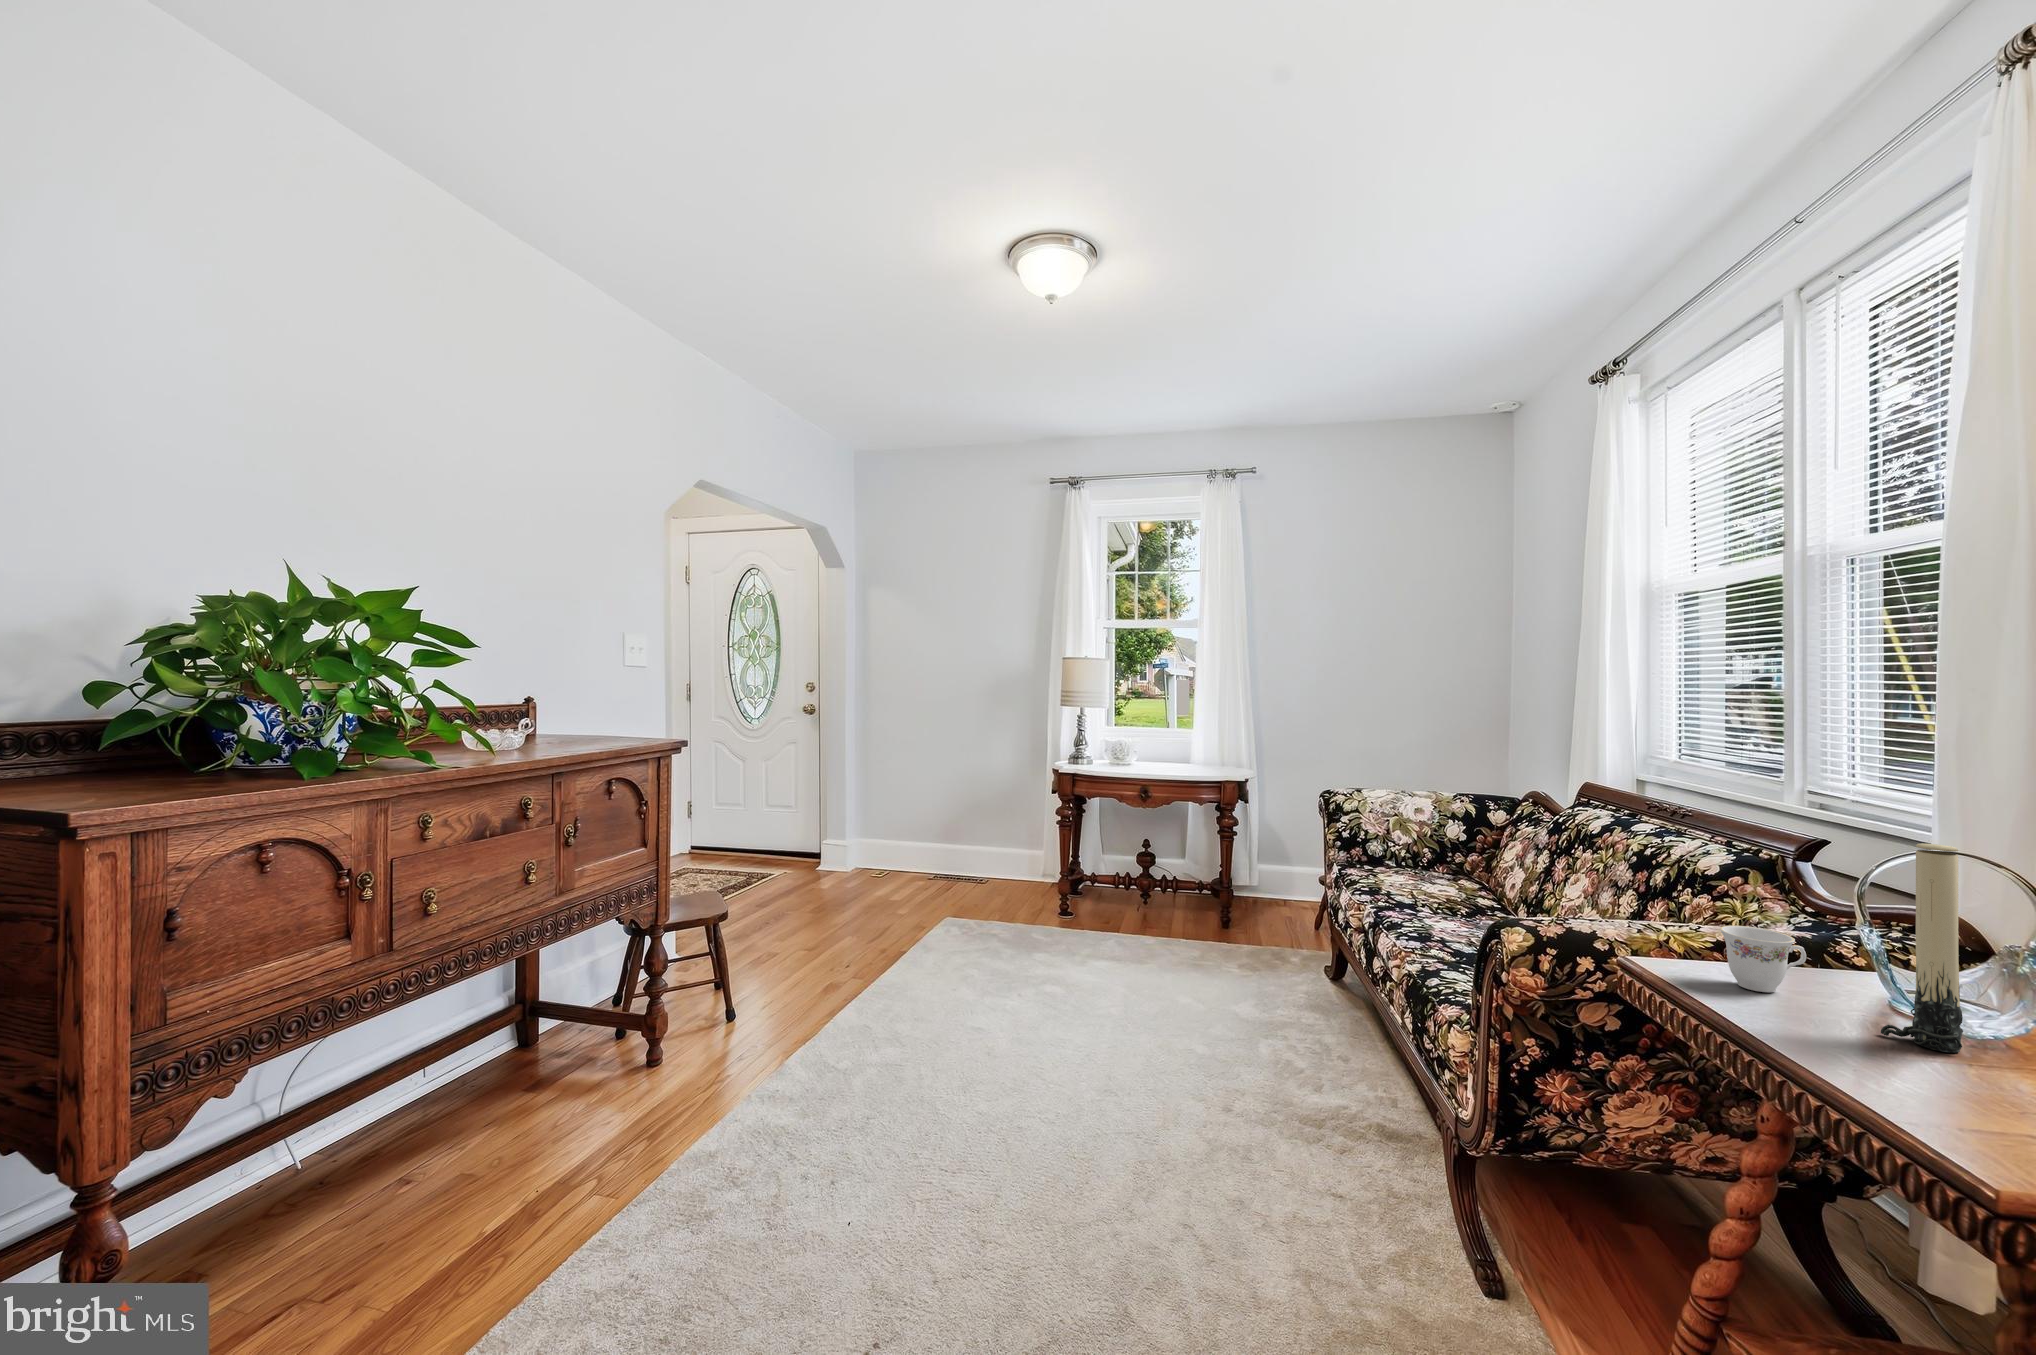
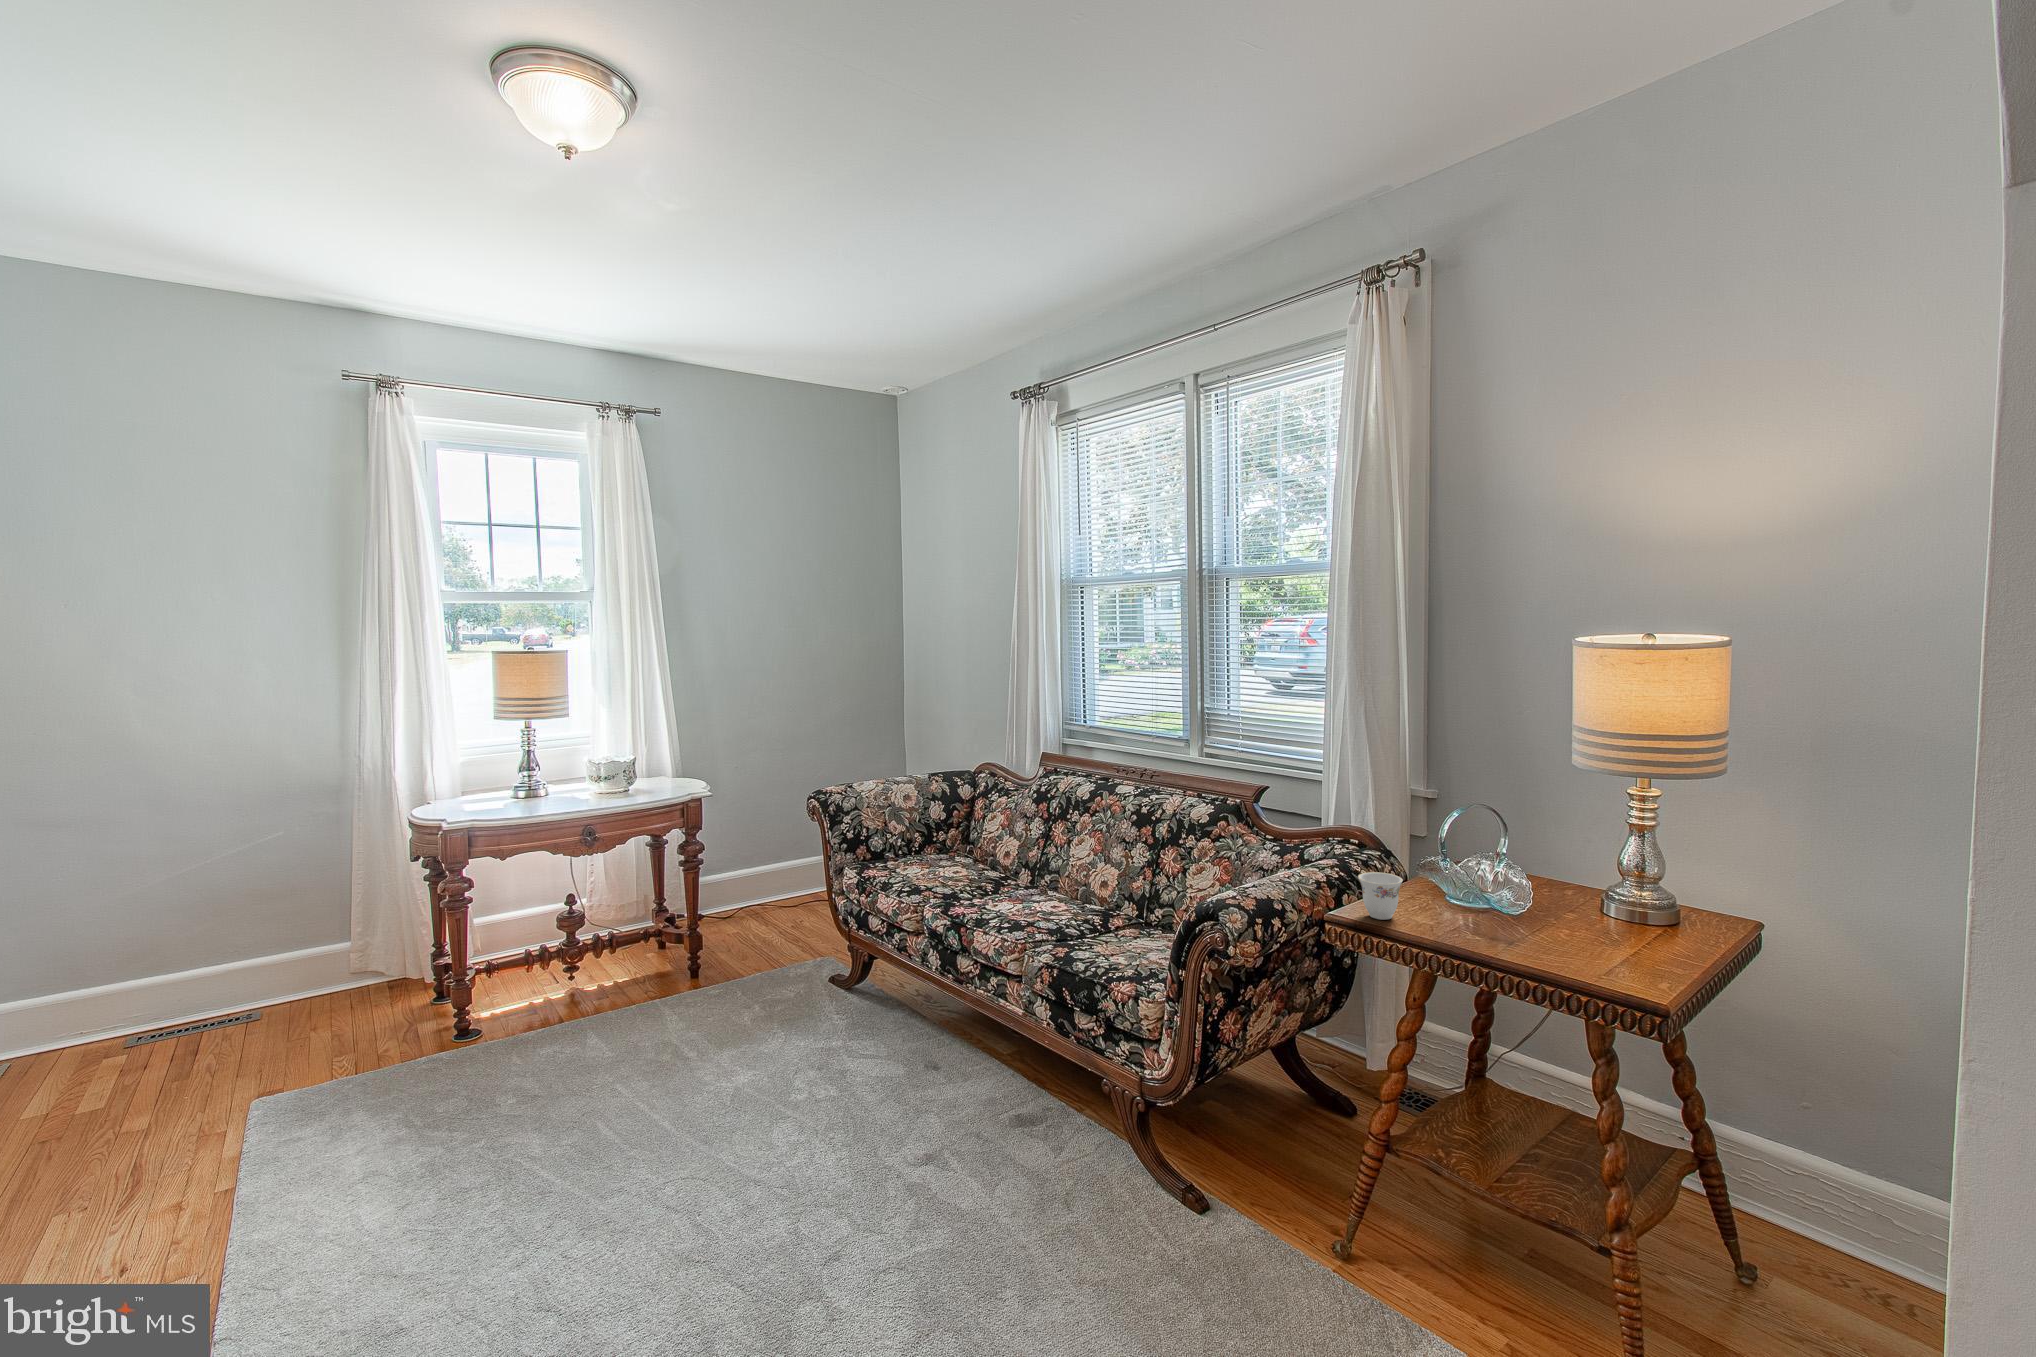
candle: present [1881,843,1963,1053] -> none [1474,801,1516,933]

